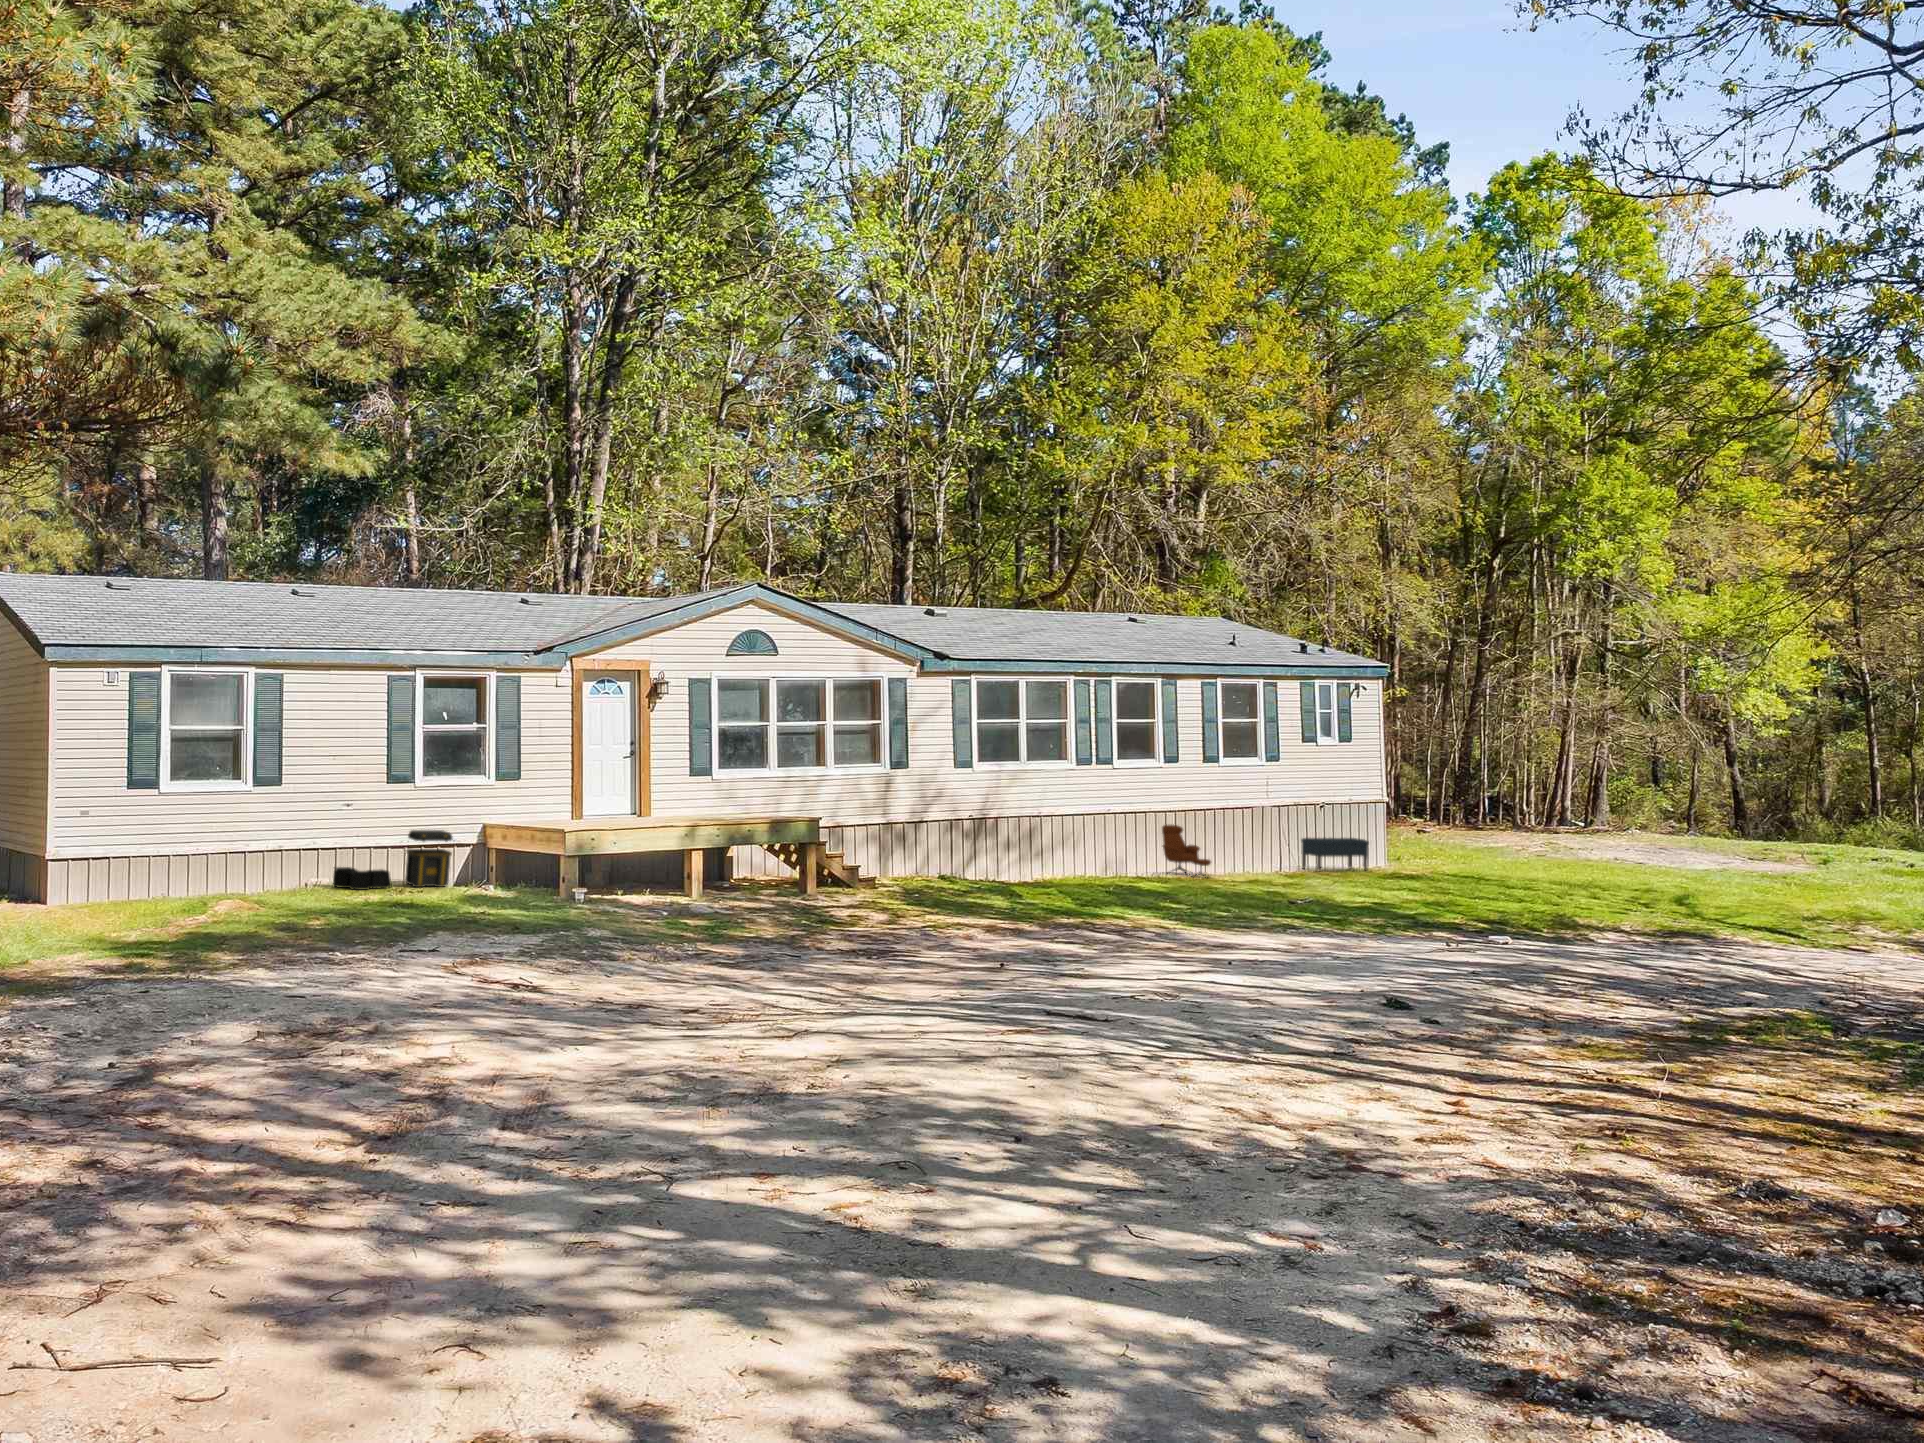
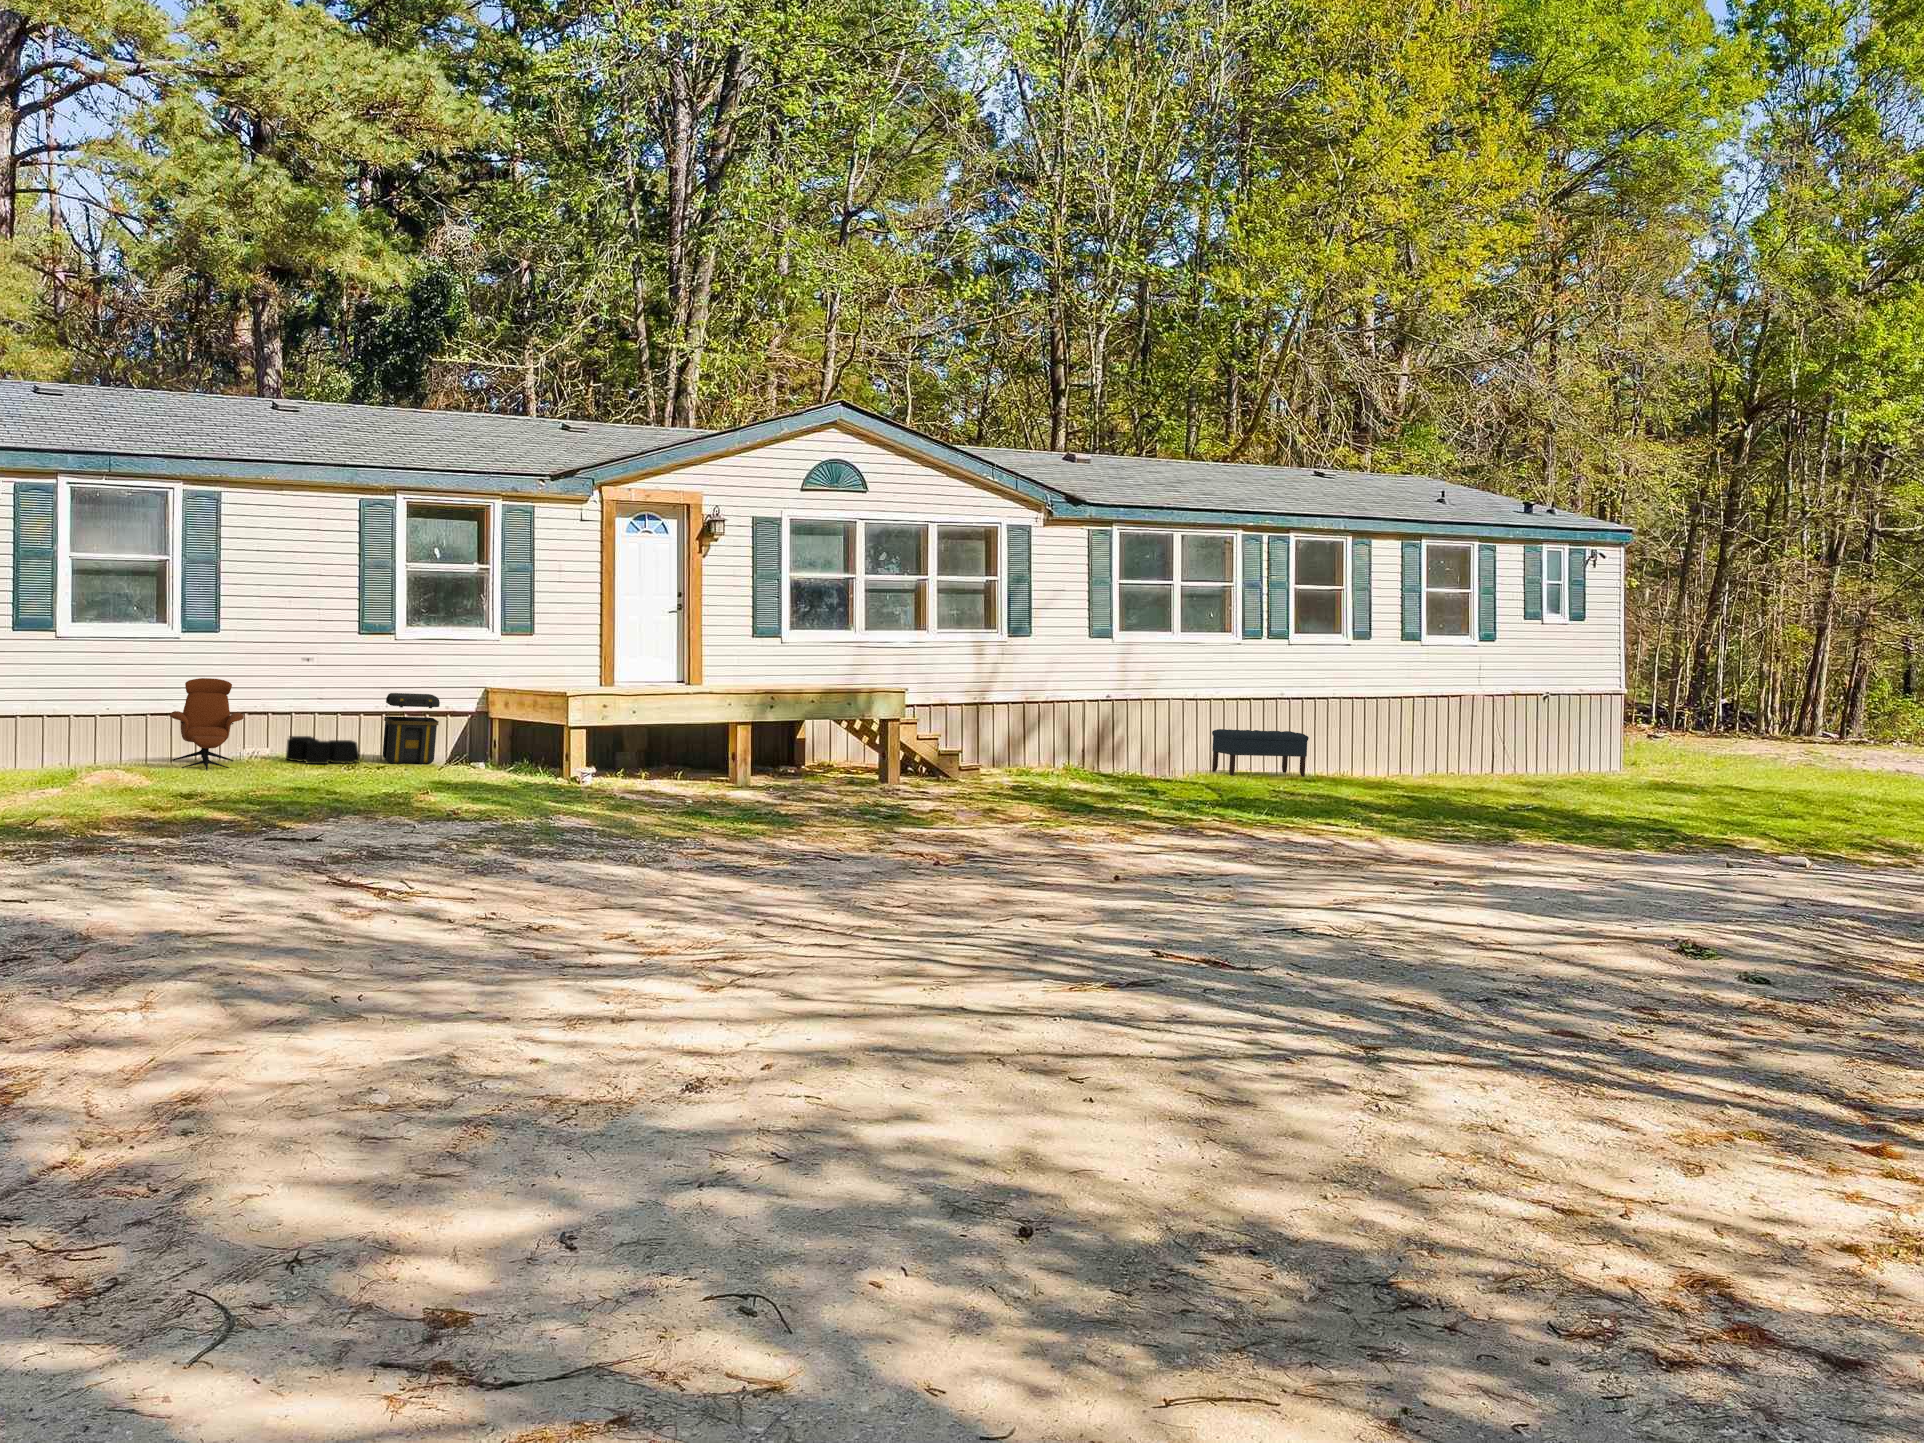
lounge chair: present [1162,825,1211,878] -> present [170,678,244,771]
bench: present [1301,838,1369,871] -> present [1212,729,1309,777]

